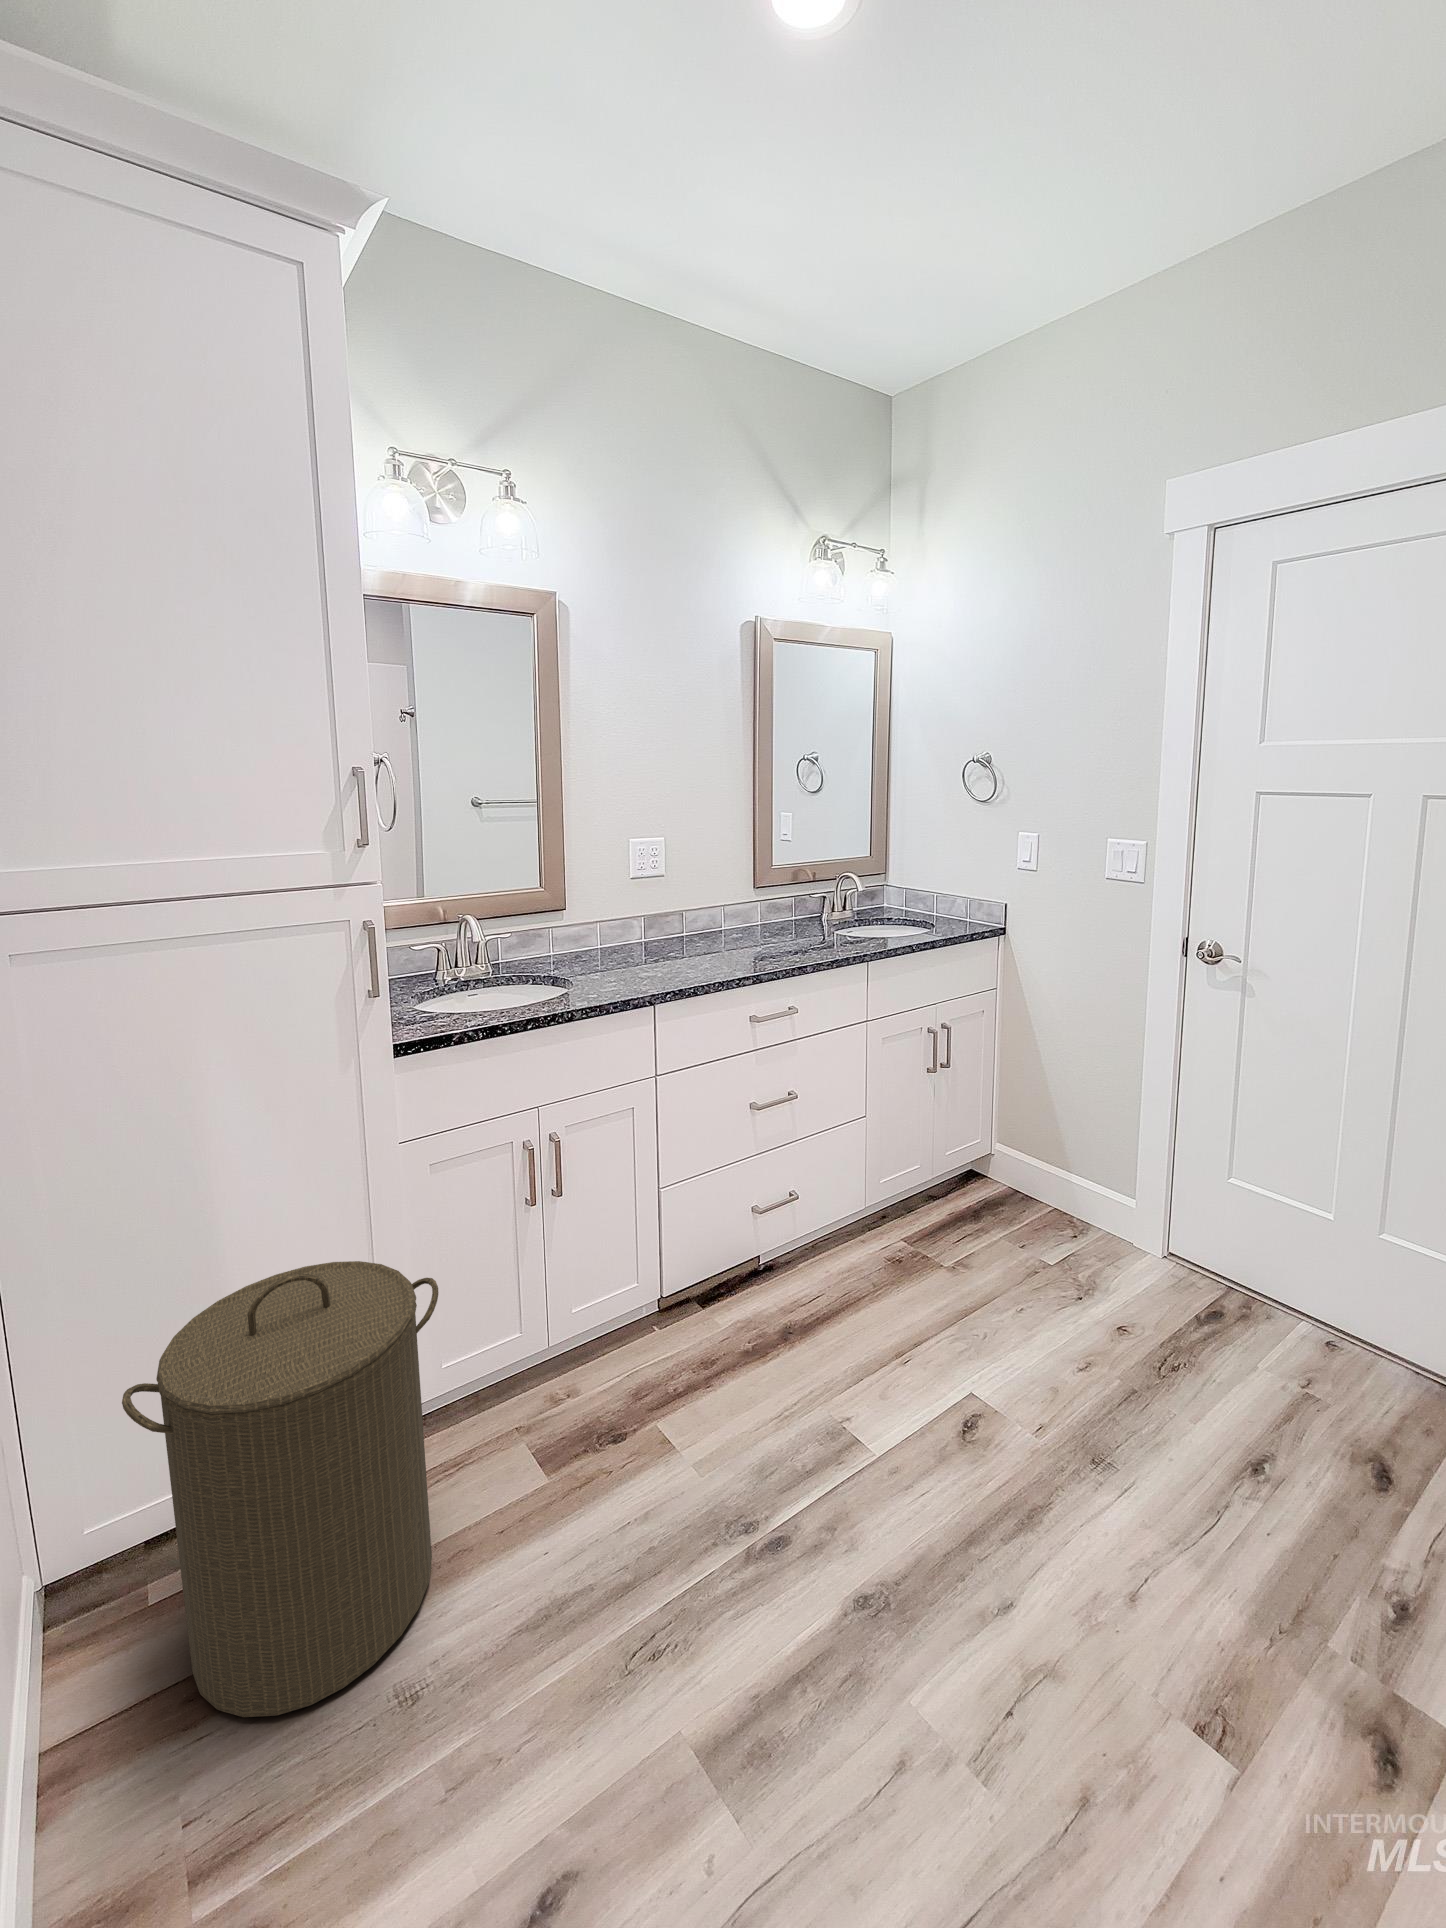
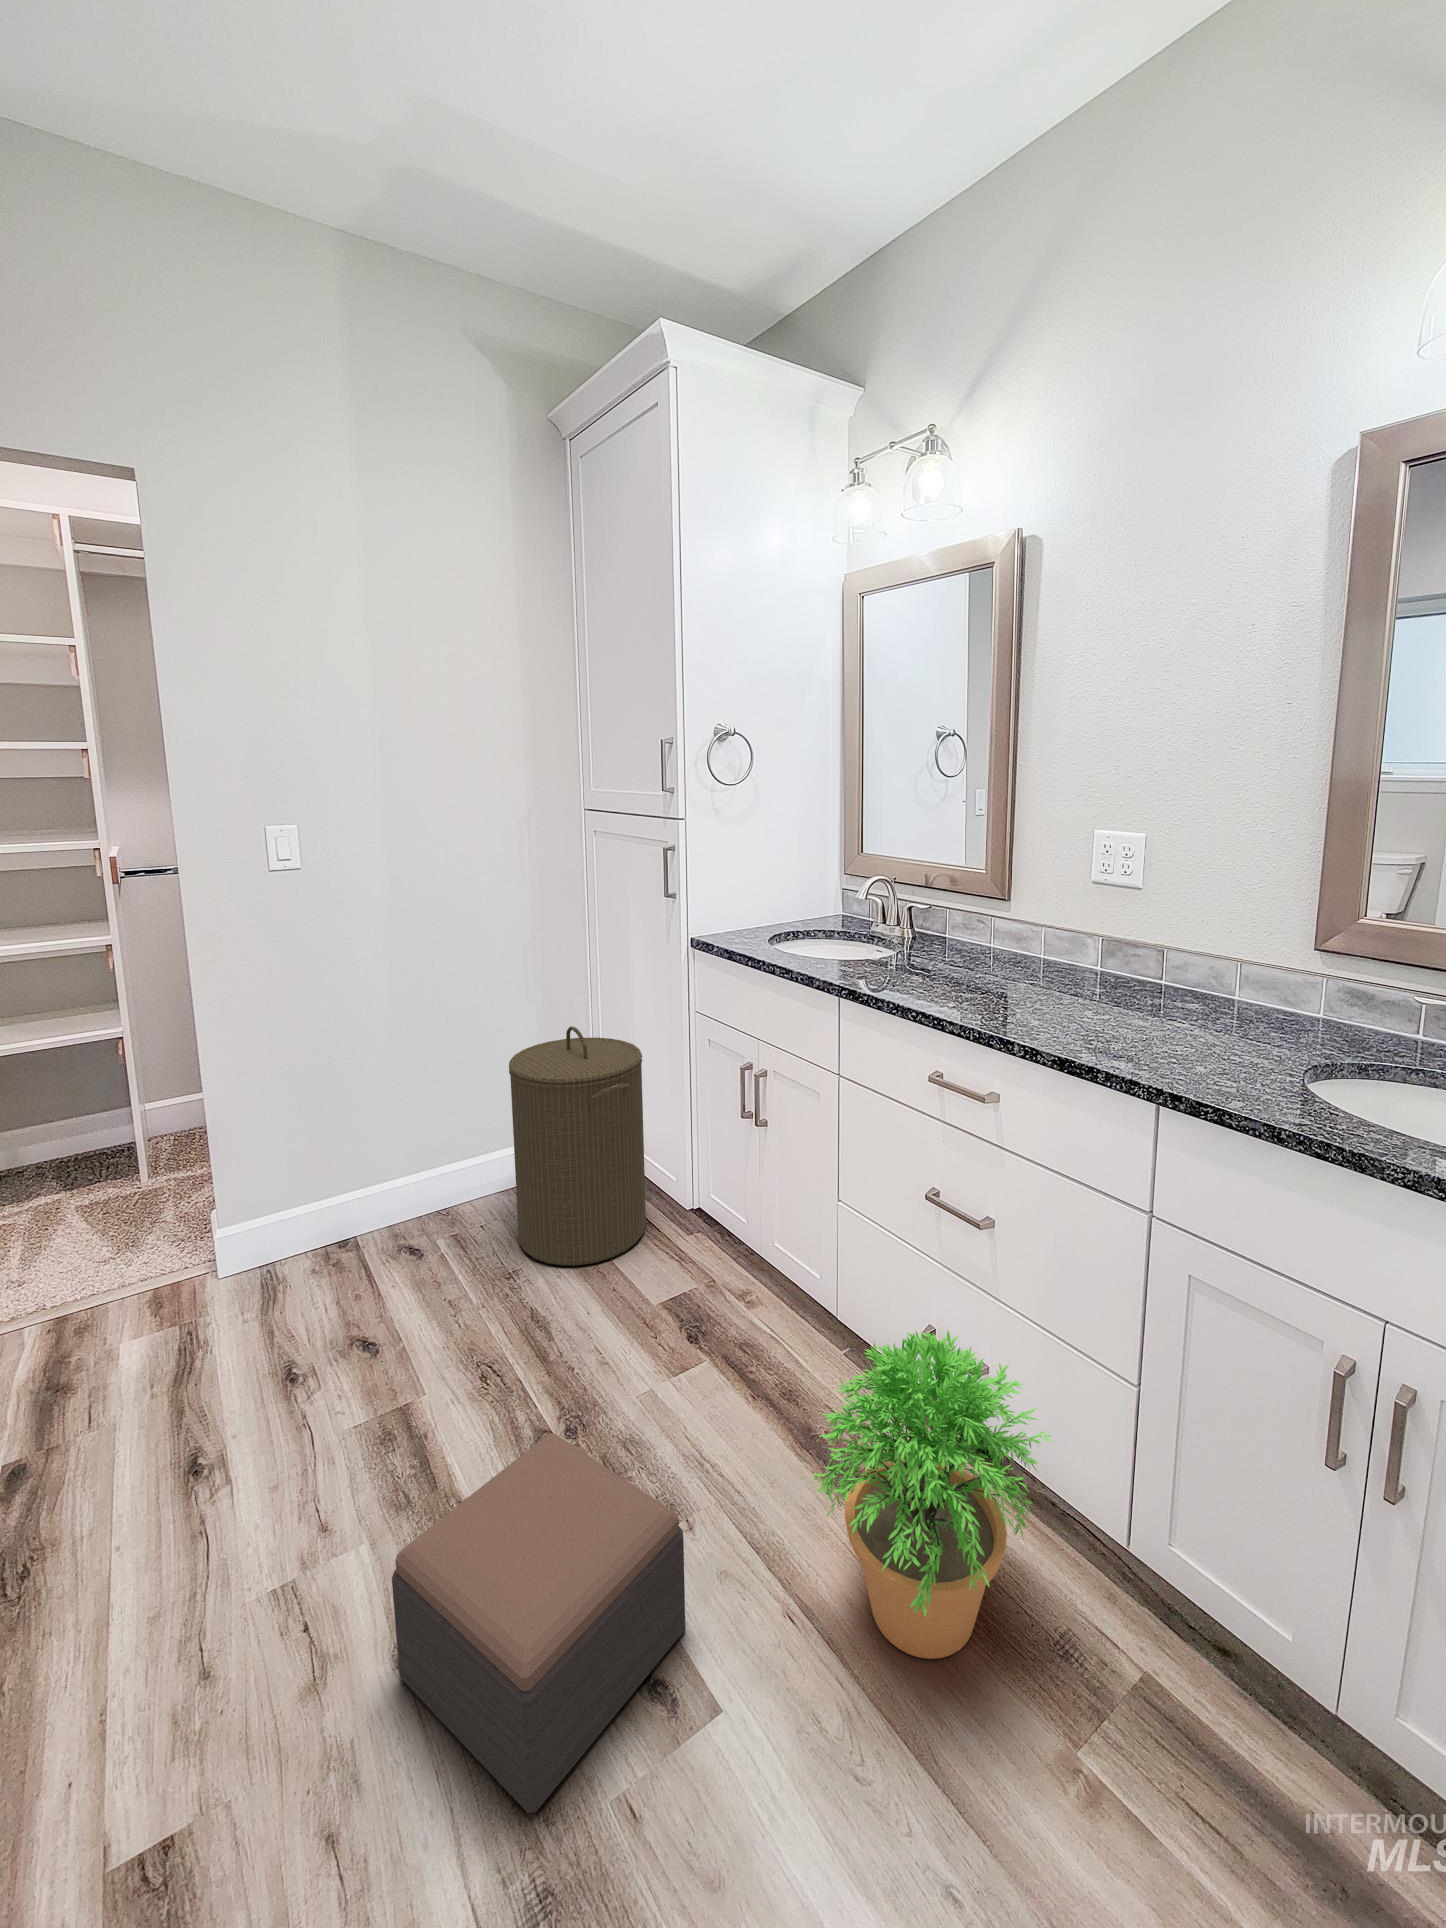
potted plant: none [821,1146,956,1328] -> present [813,1330,1053,1659]
footstool: none [868,1334,1068,1590] -> present [392,1433,685,1813]

